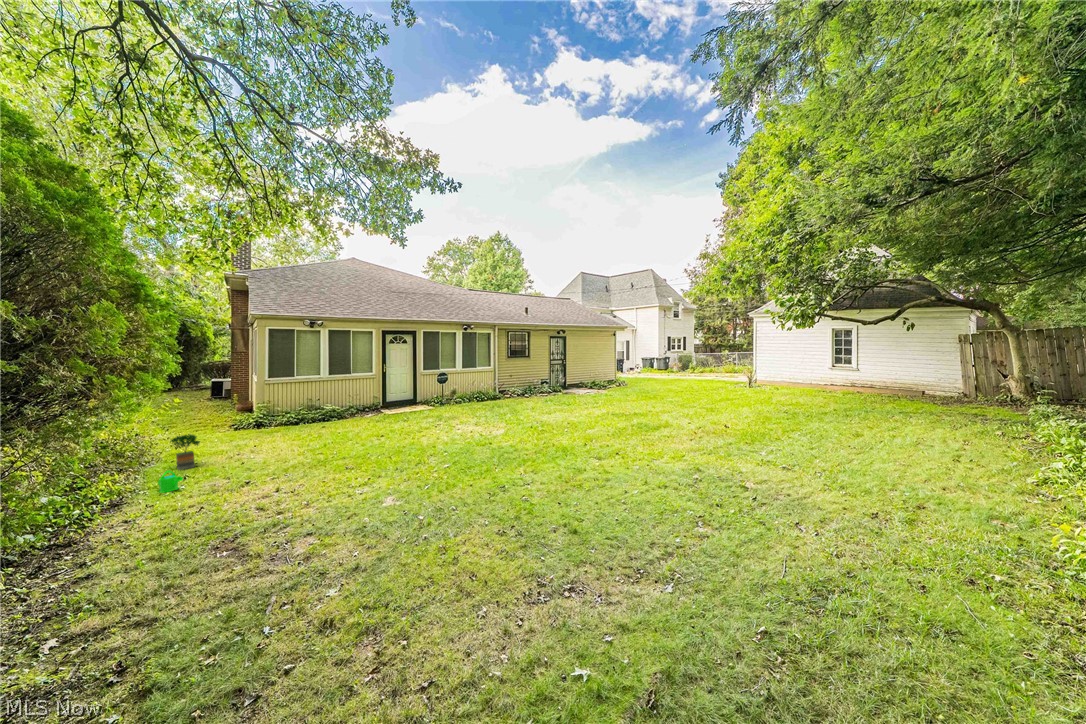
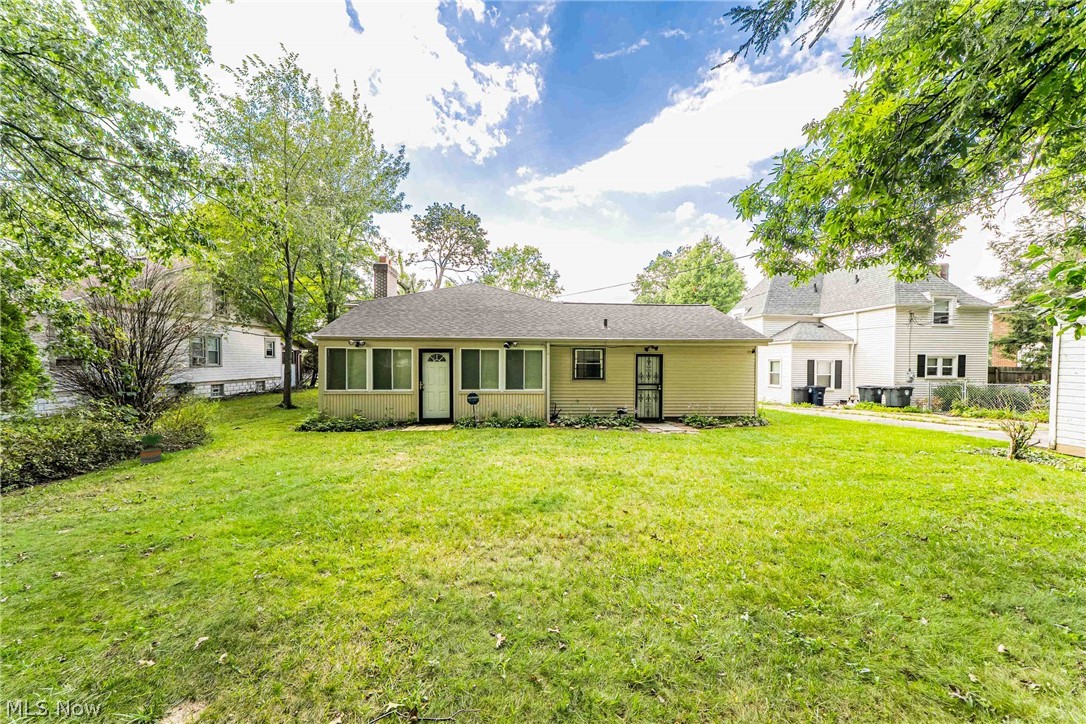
watering can: present [158,470,183,493] -> none [60,466,82,484]

